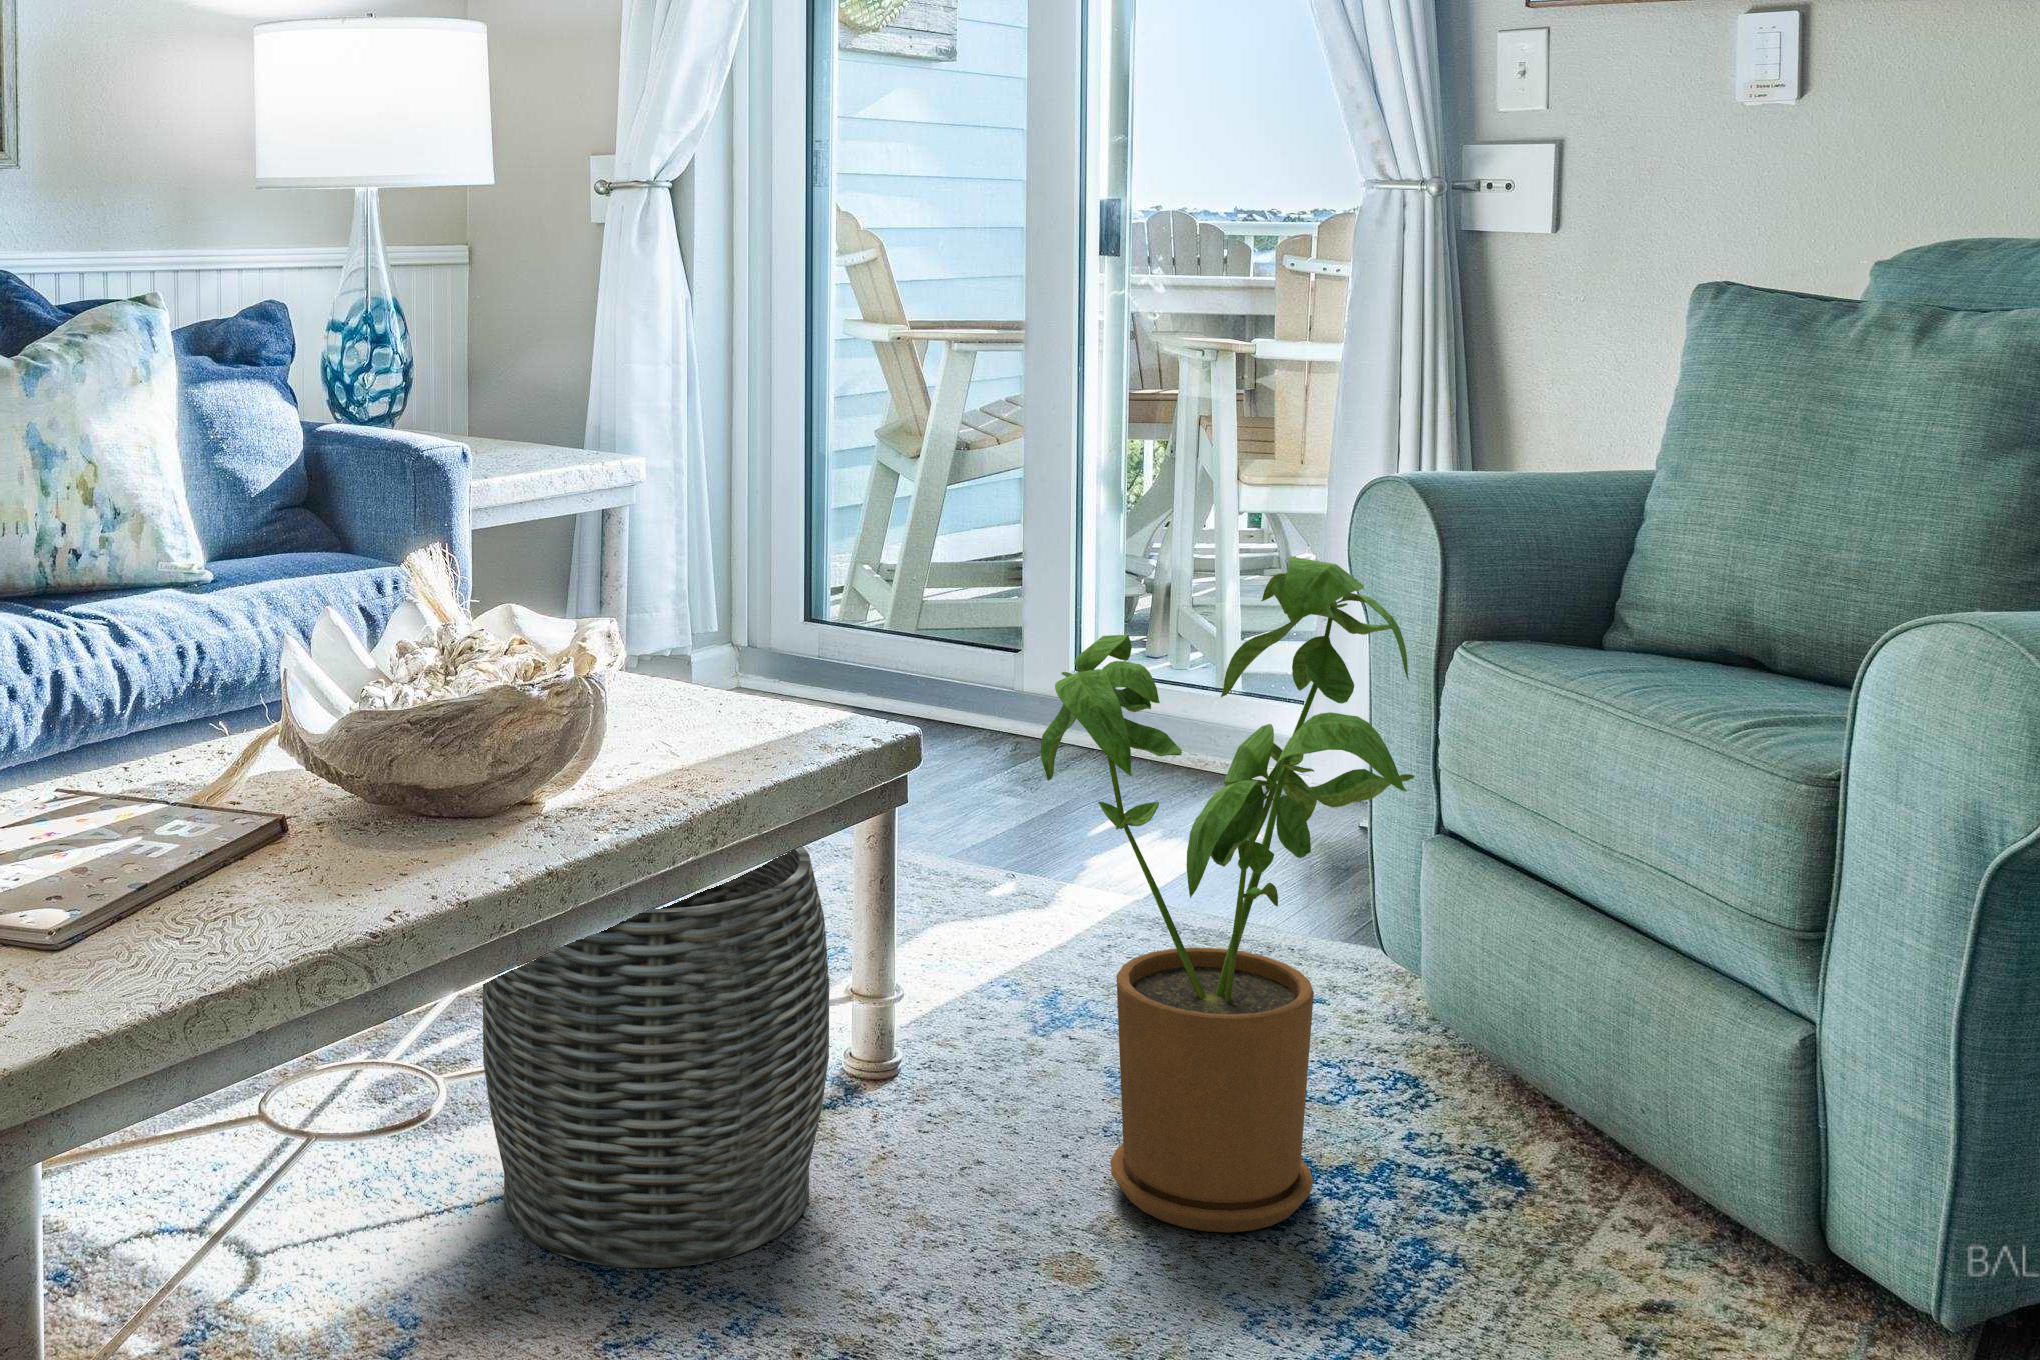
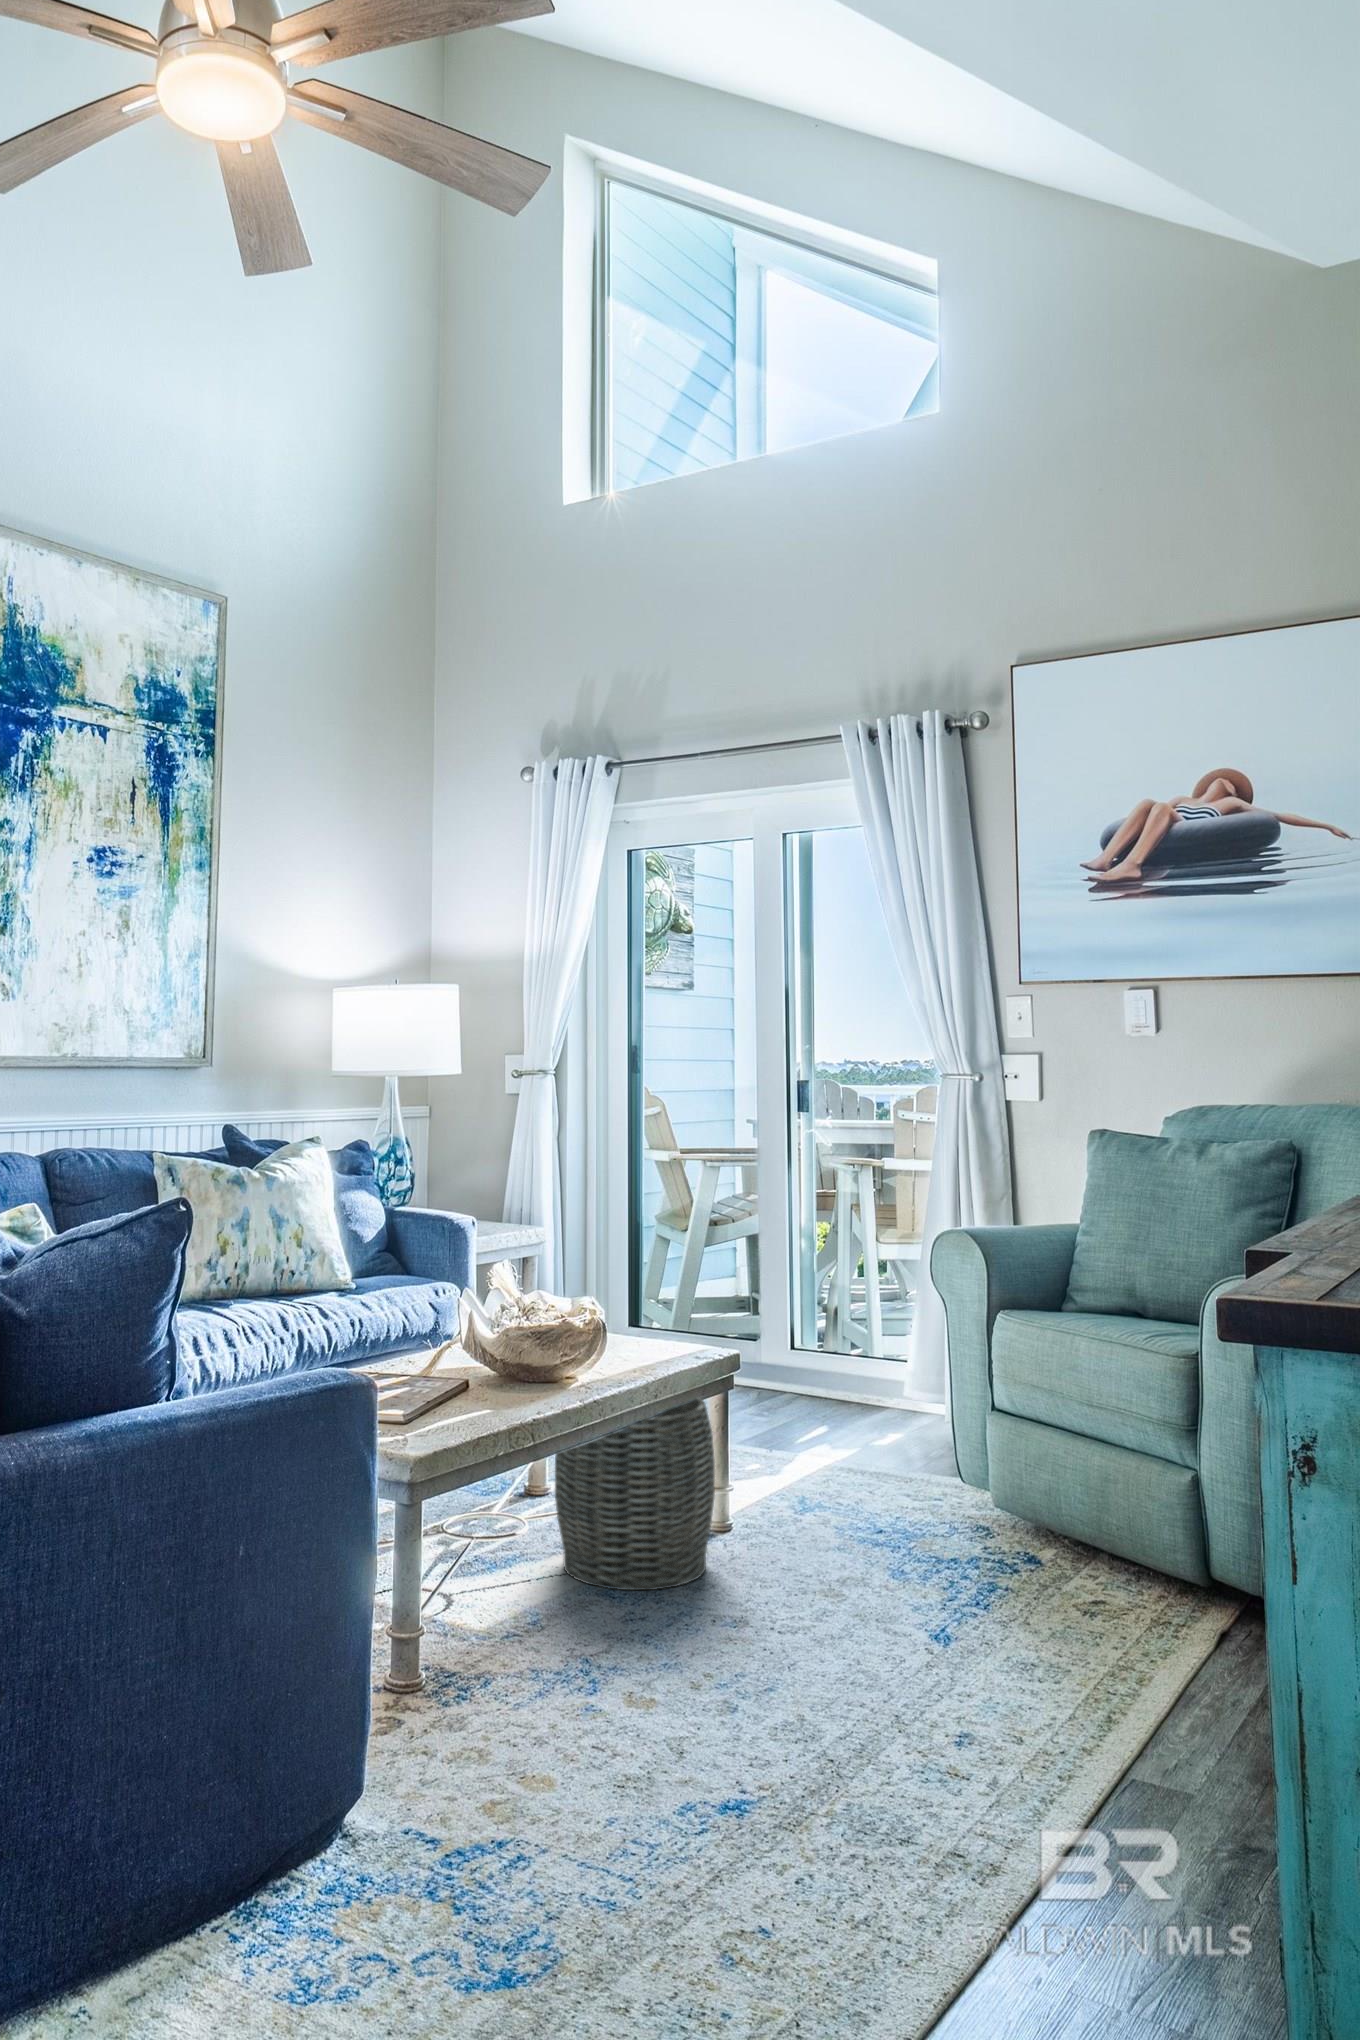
house plant: present [1041,557,1415,1233] -> none [806,1258,978,1576]

